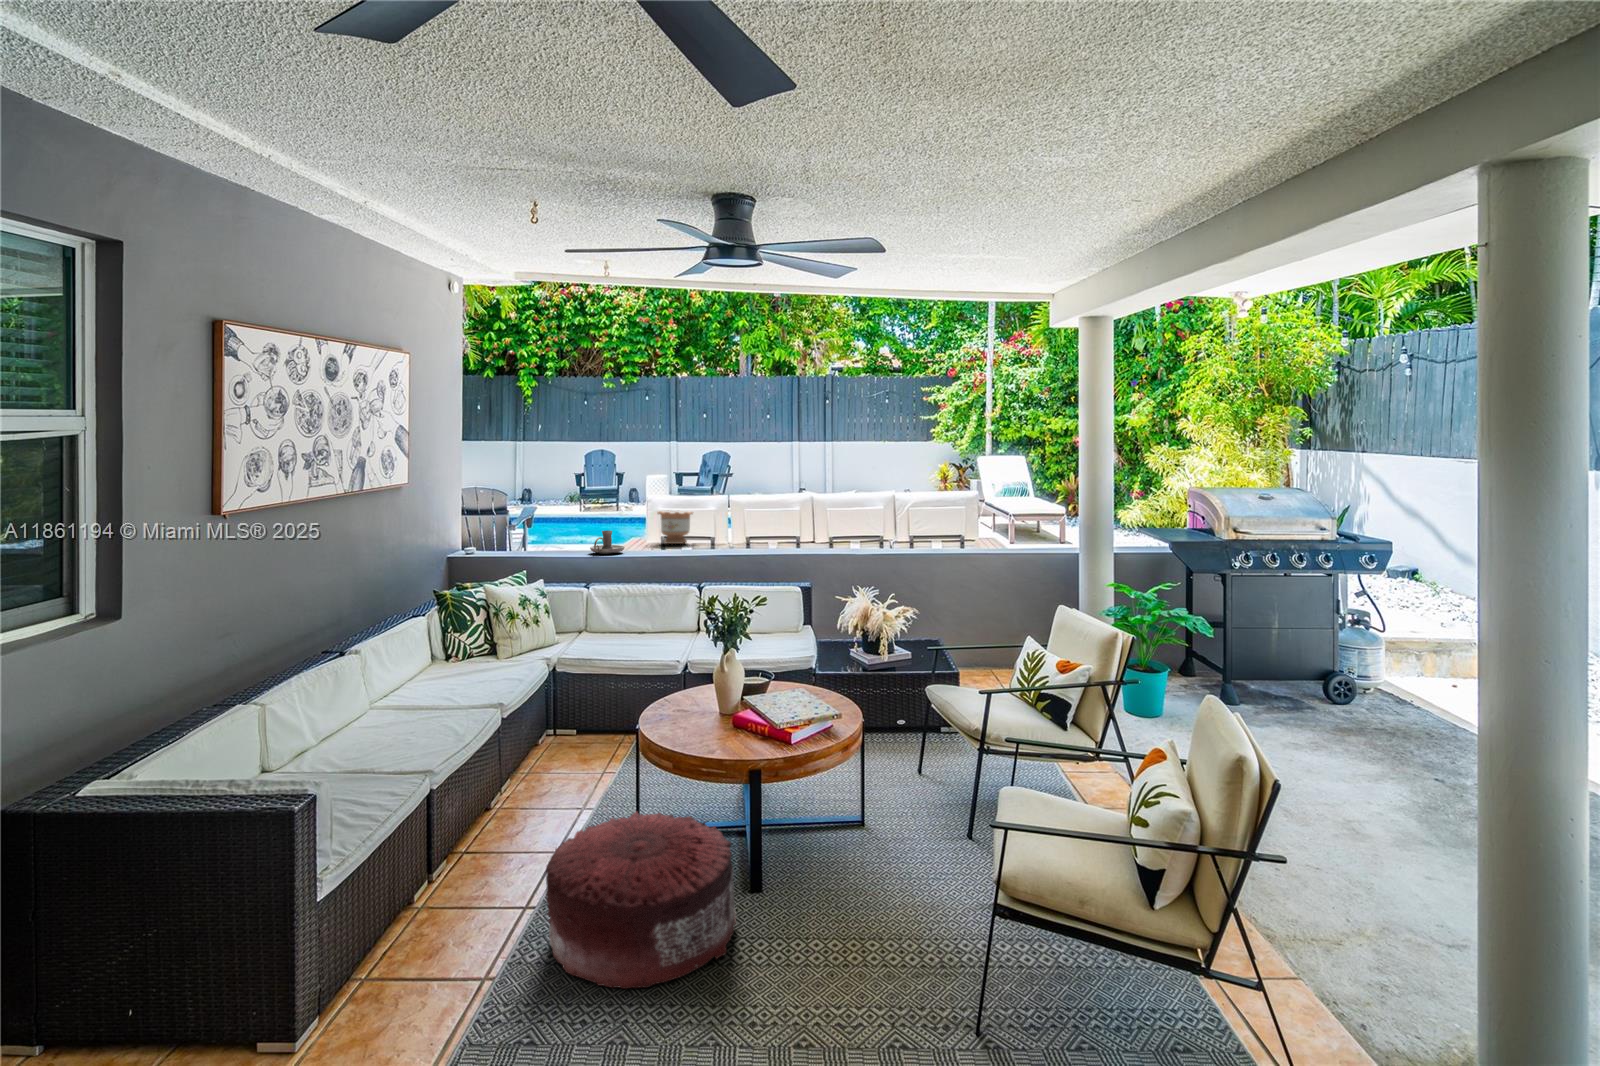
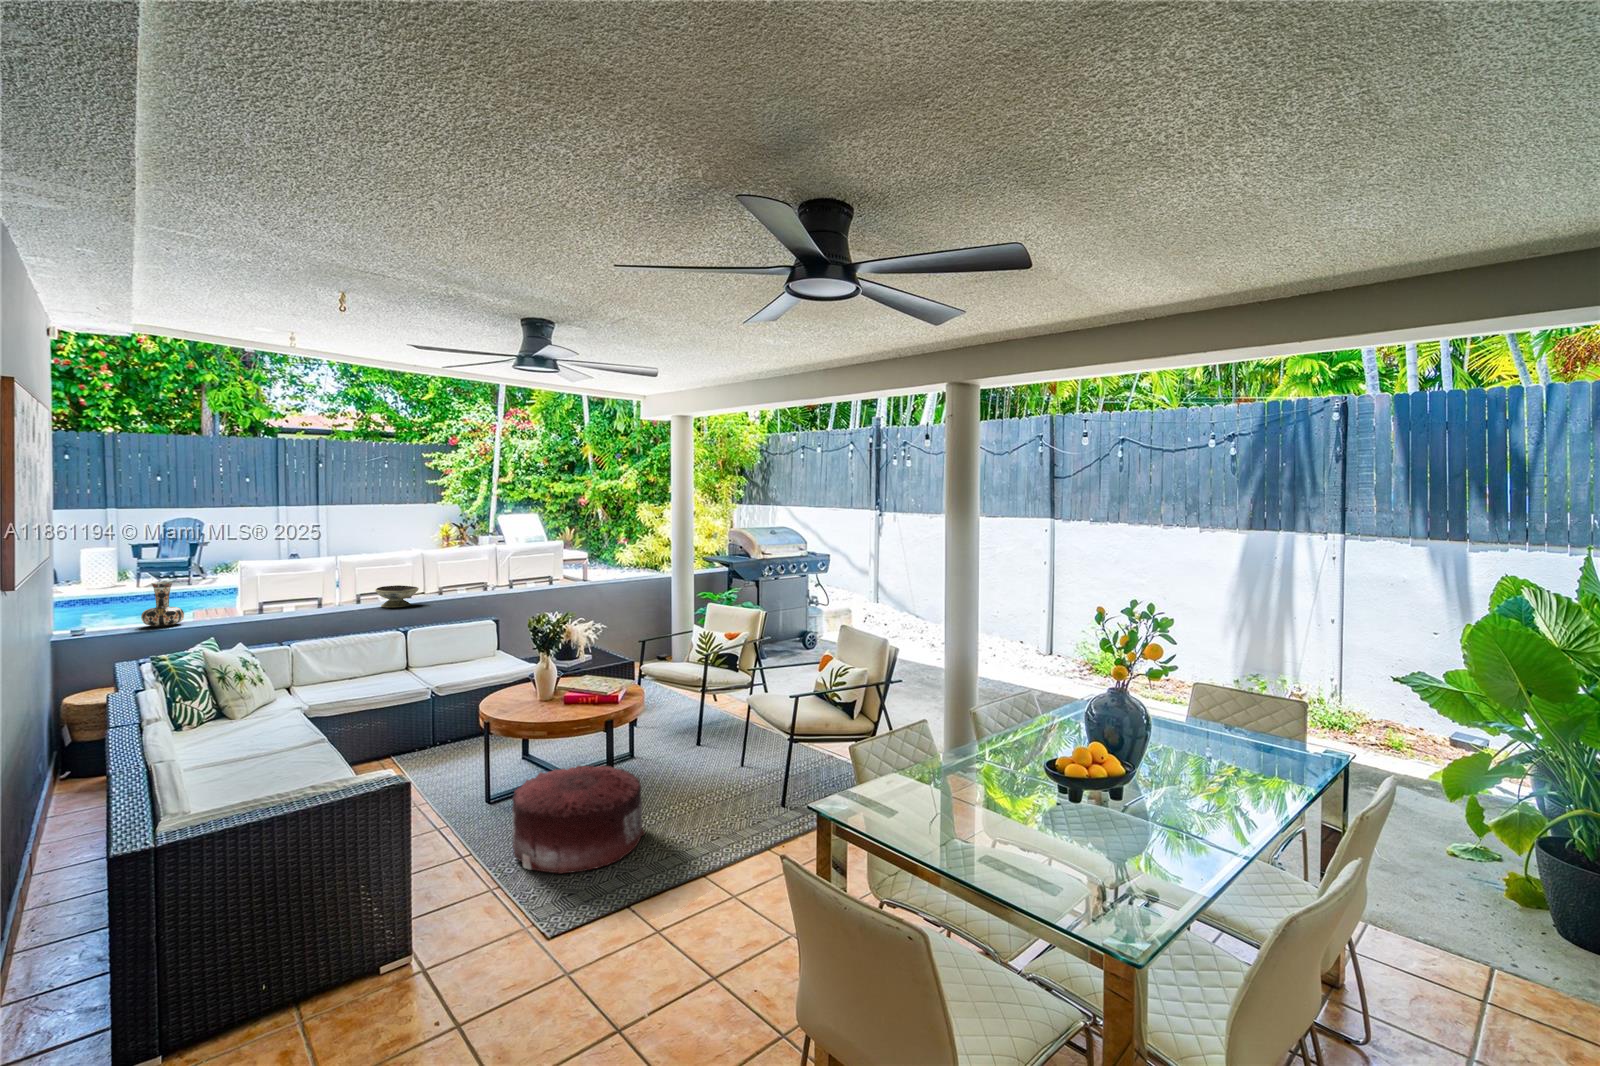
flower pot: present [657,511,693,544] -> none [287,571,328,603]
decorative vase: none [511,512,544,555] -> present [141,582,184,627]
candle holder: present [590,531,625,554] -> none [241,593,281,616]
decorative bowl: none [704,534,748,559] -> present [375,585,419,608]

